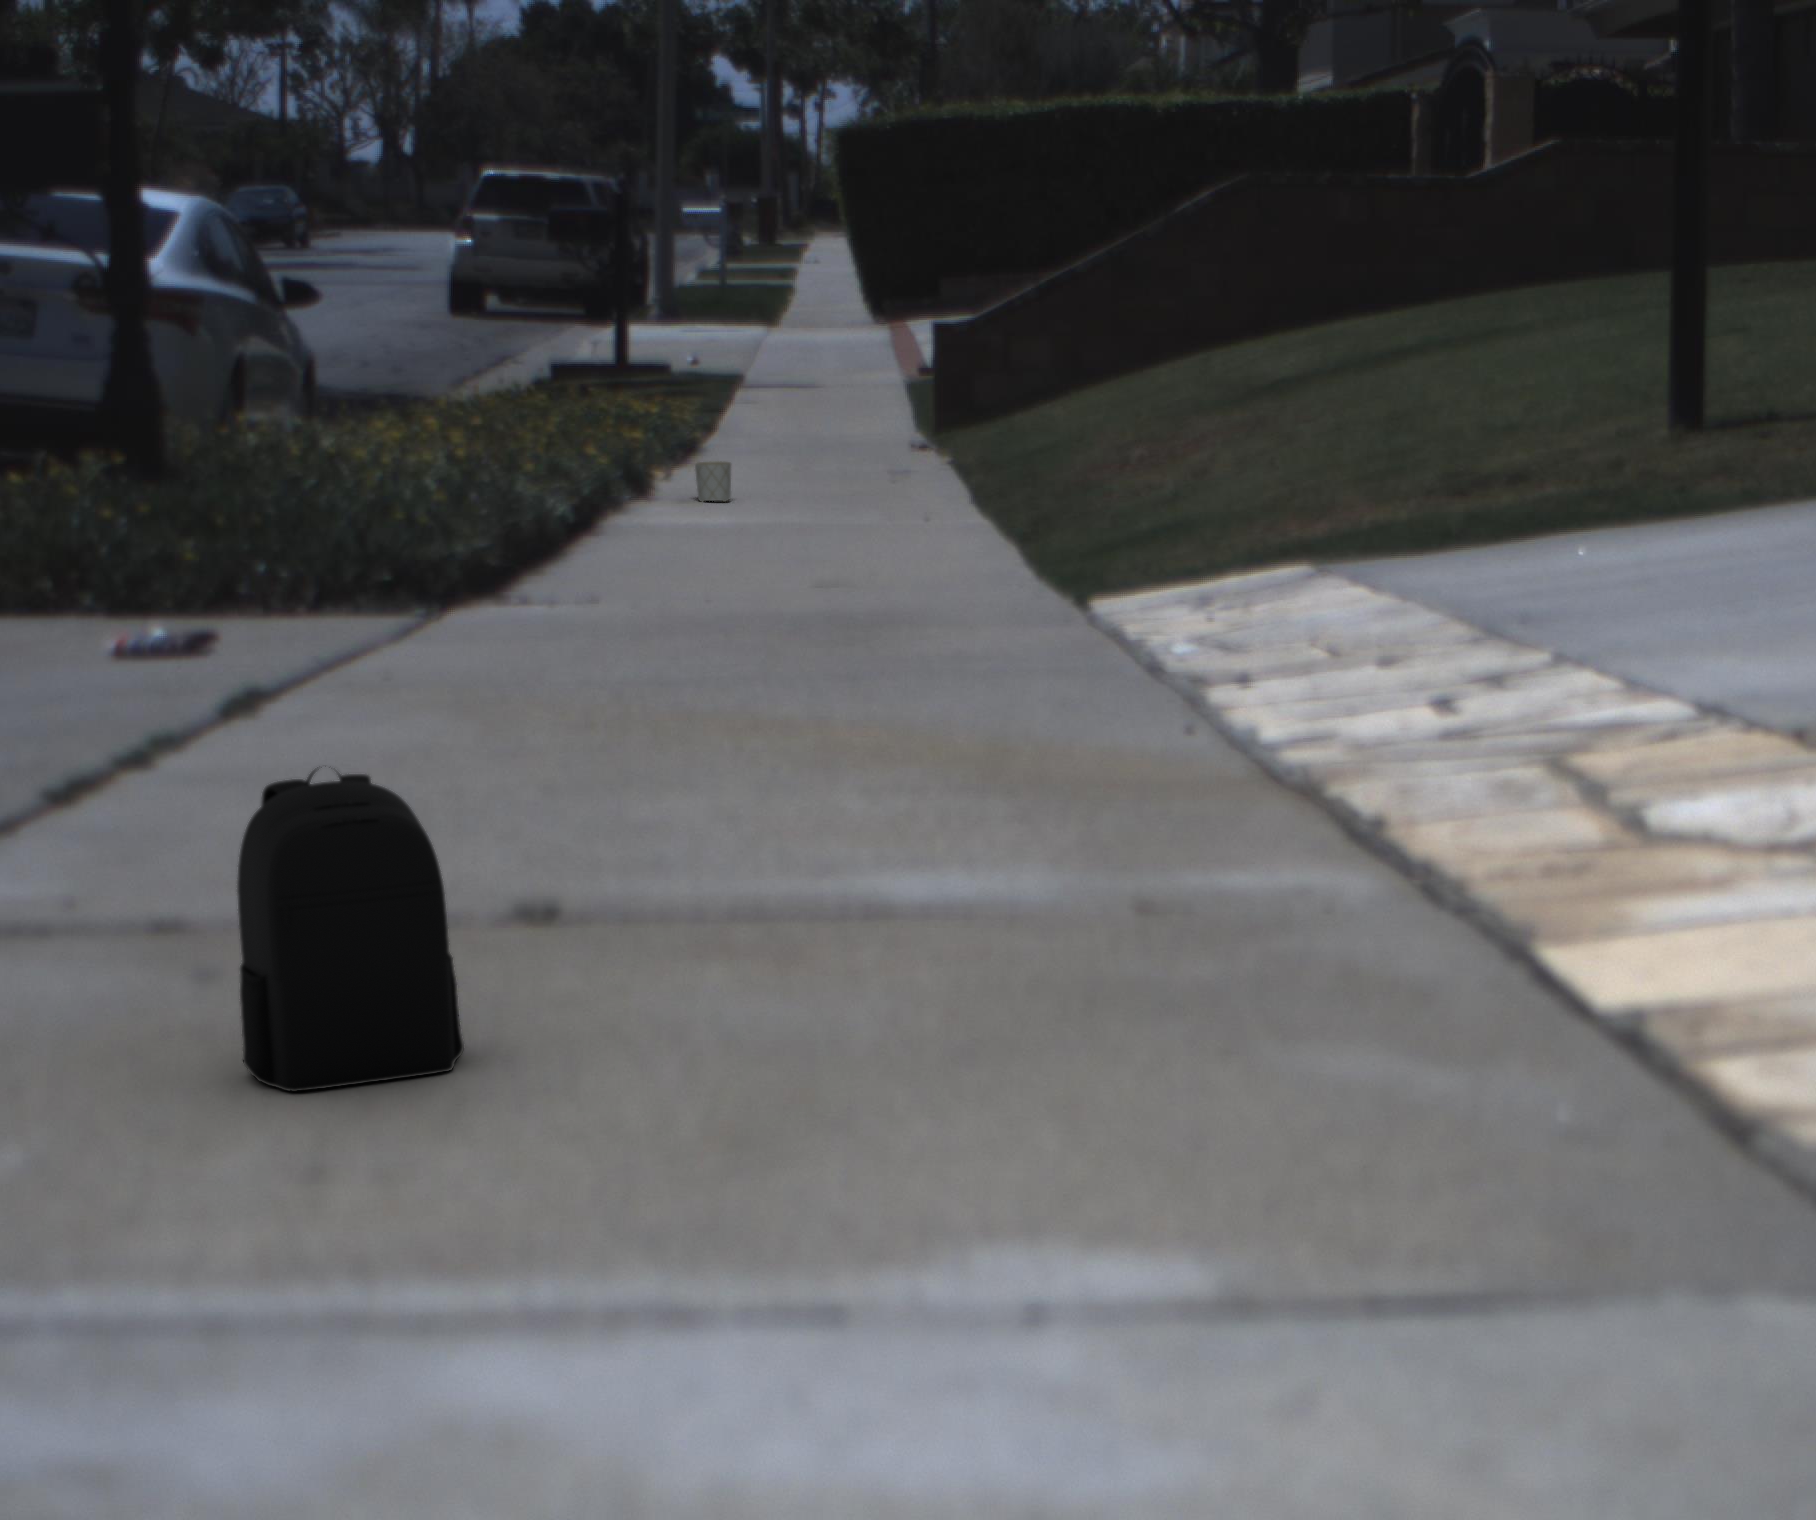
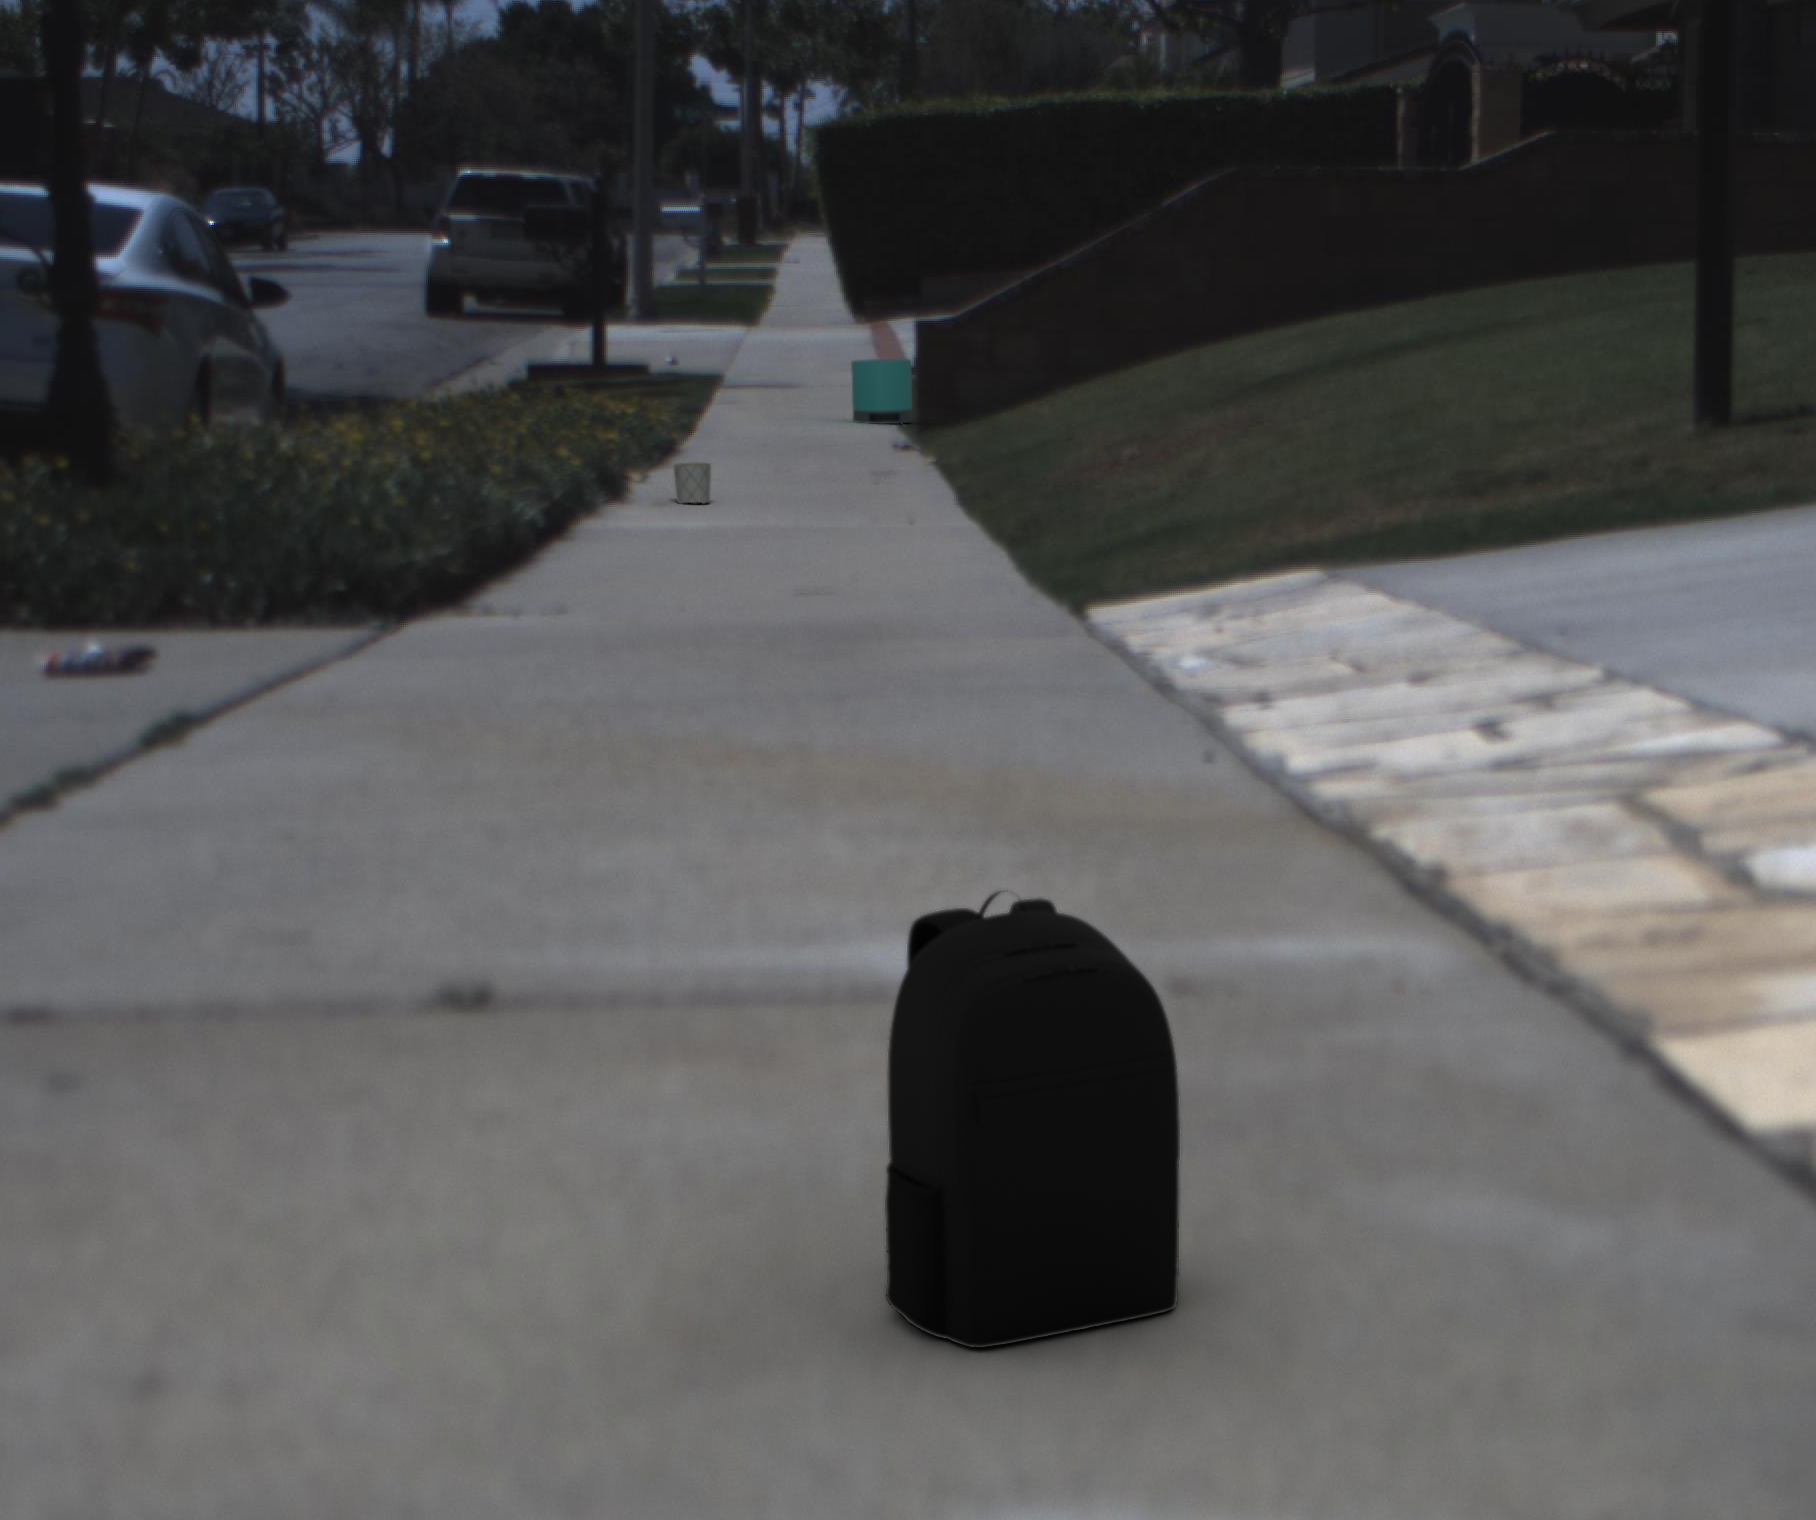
trash can: none [871,359,933,424] -> present [851,359,913,424]
backpack: present [237,767,464,1092] -> present [885,892,1180,1348]

